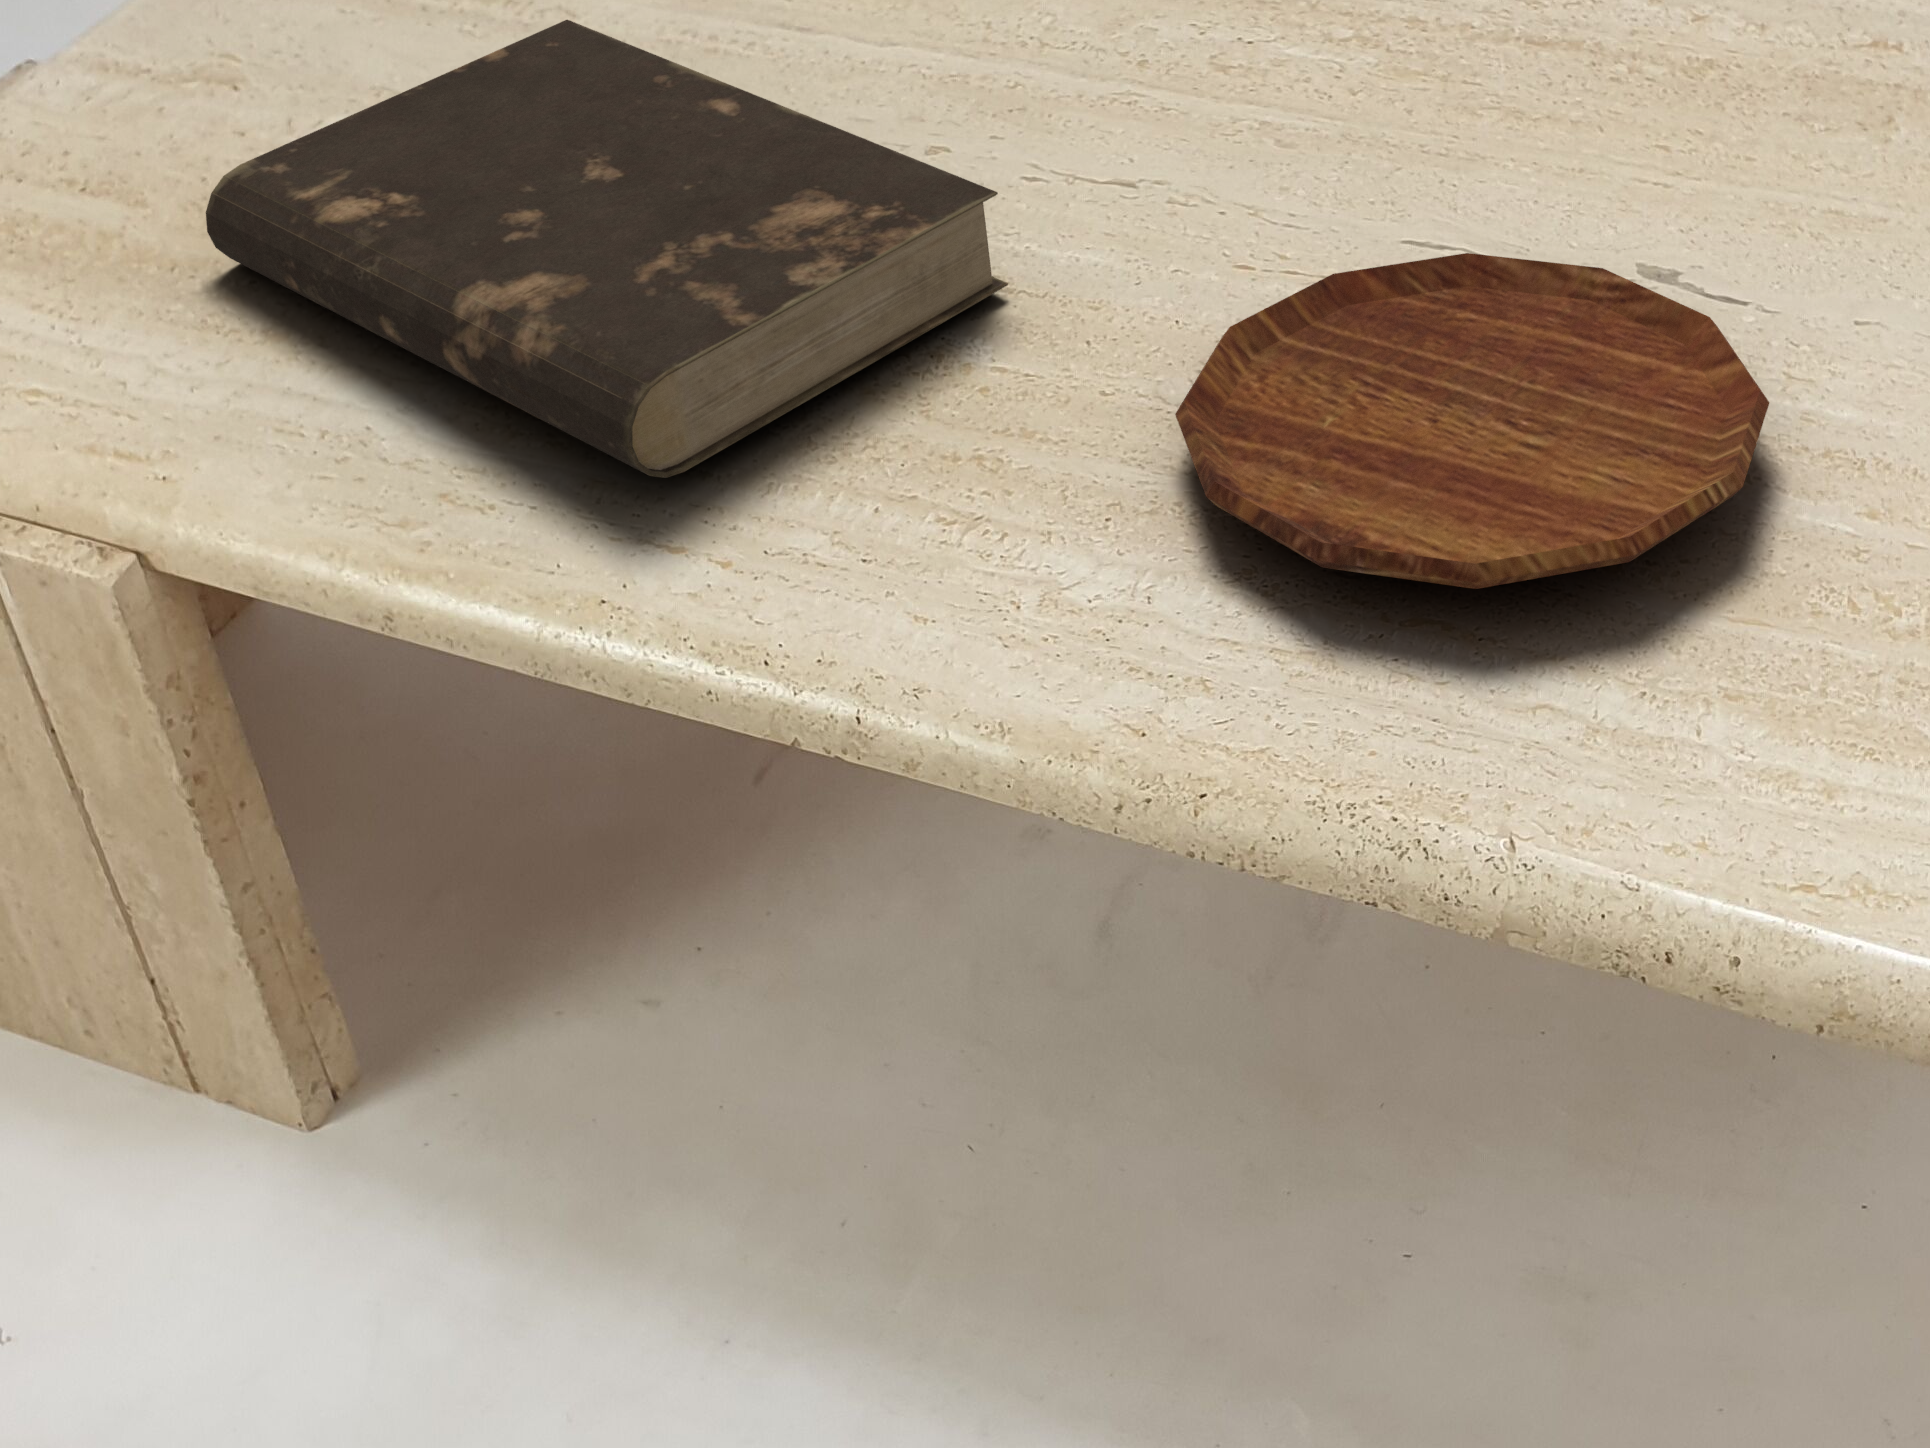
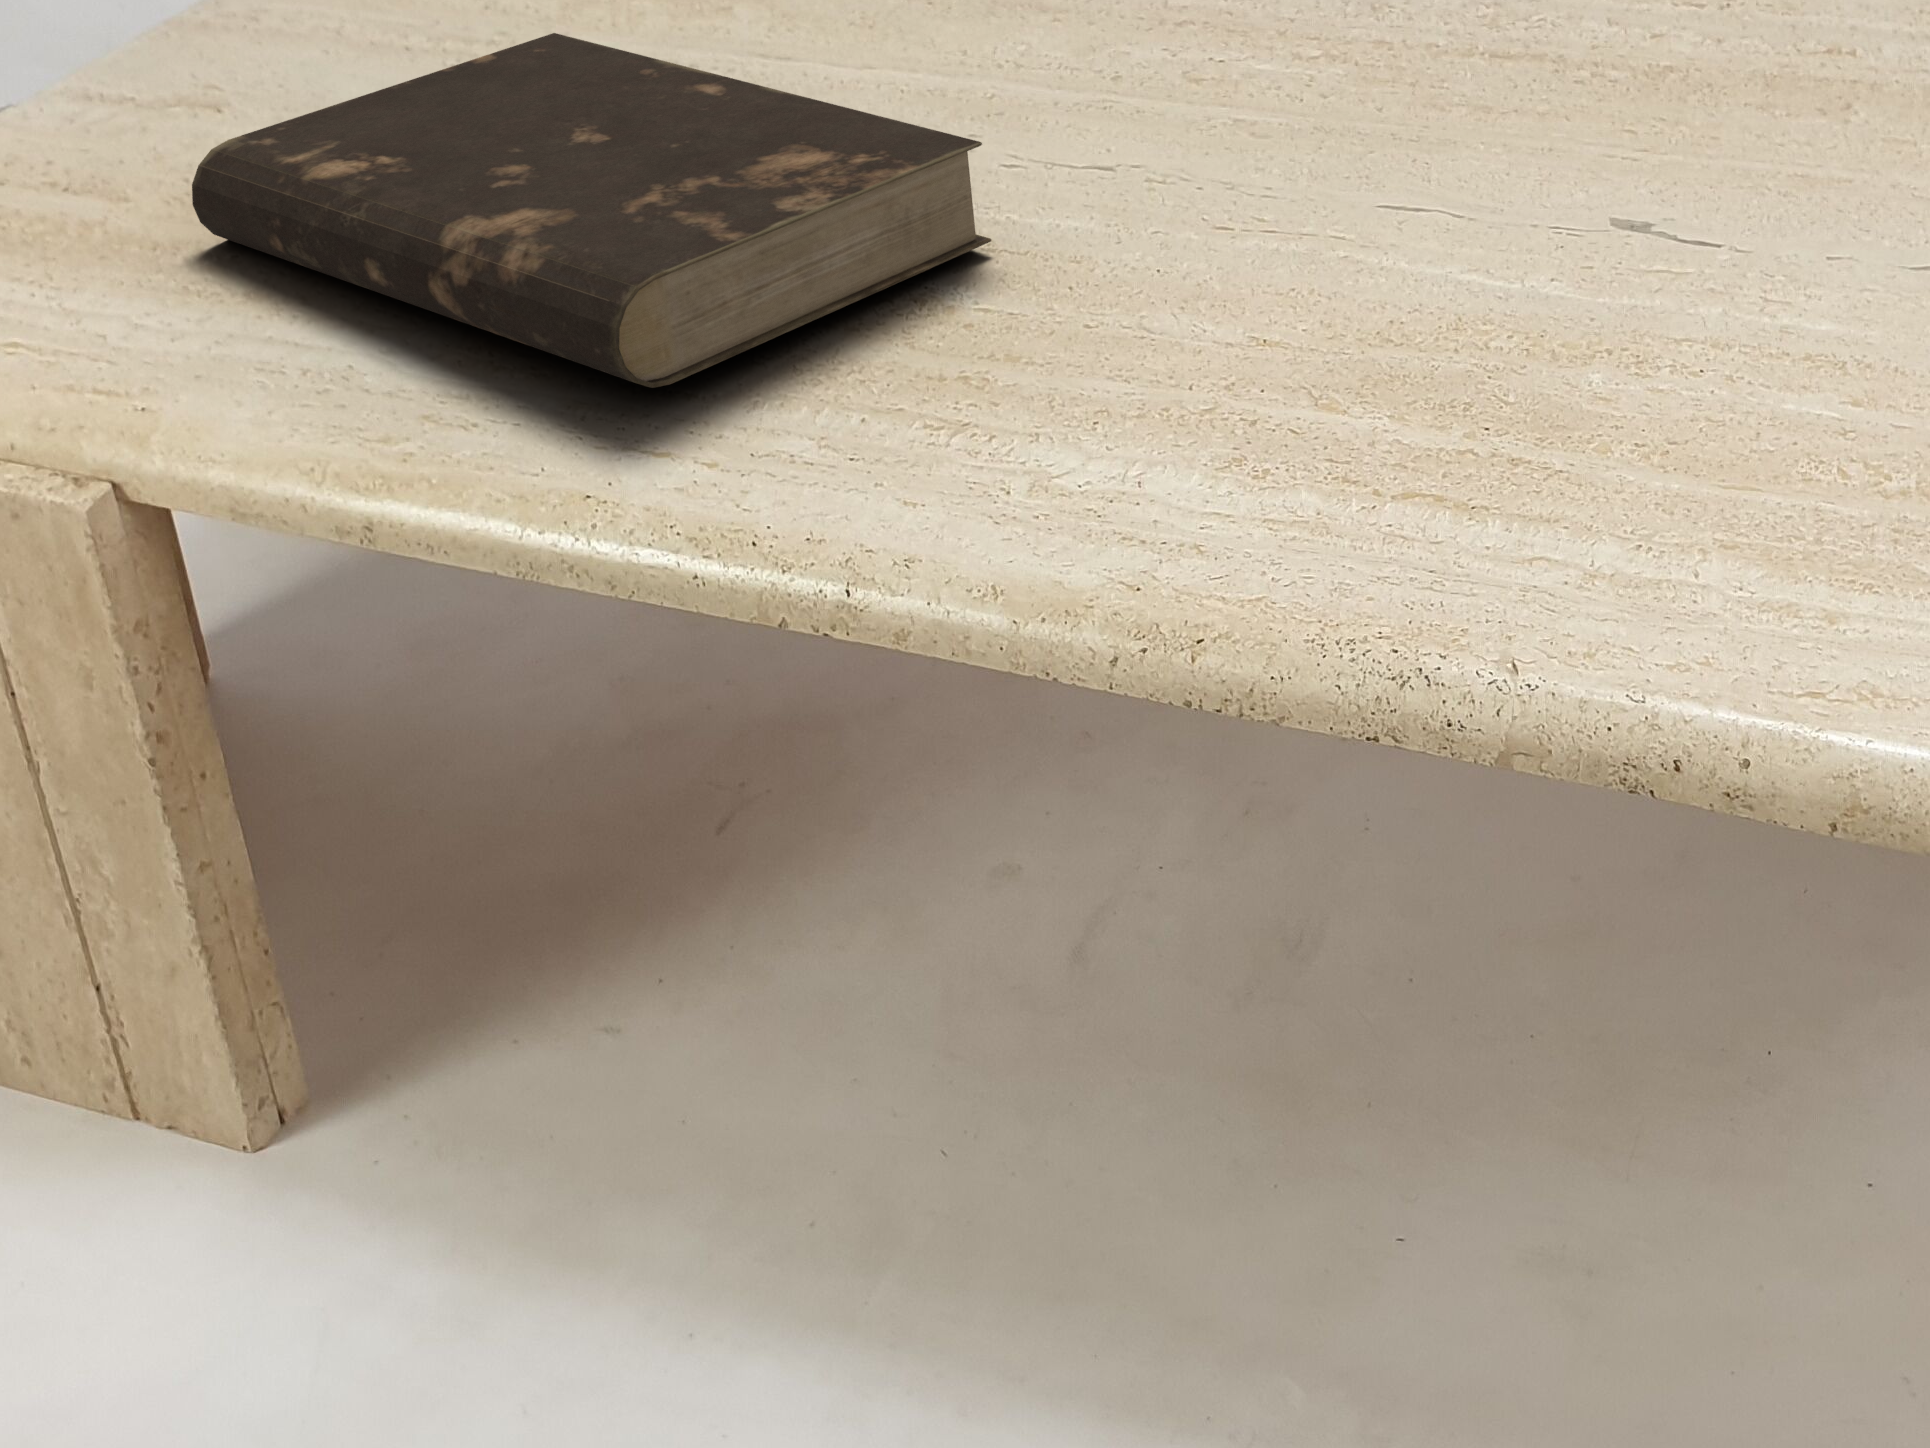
tray: present [1175,253,1769,589] -> none [1162,199,1751,450]

